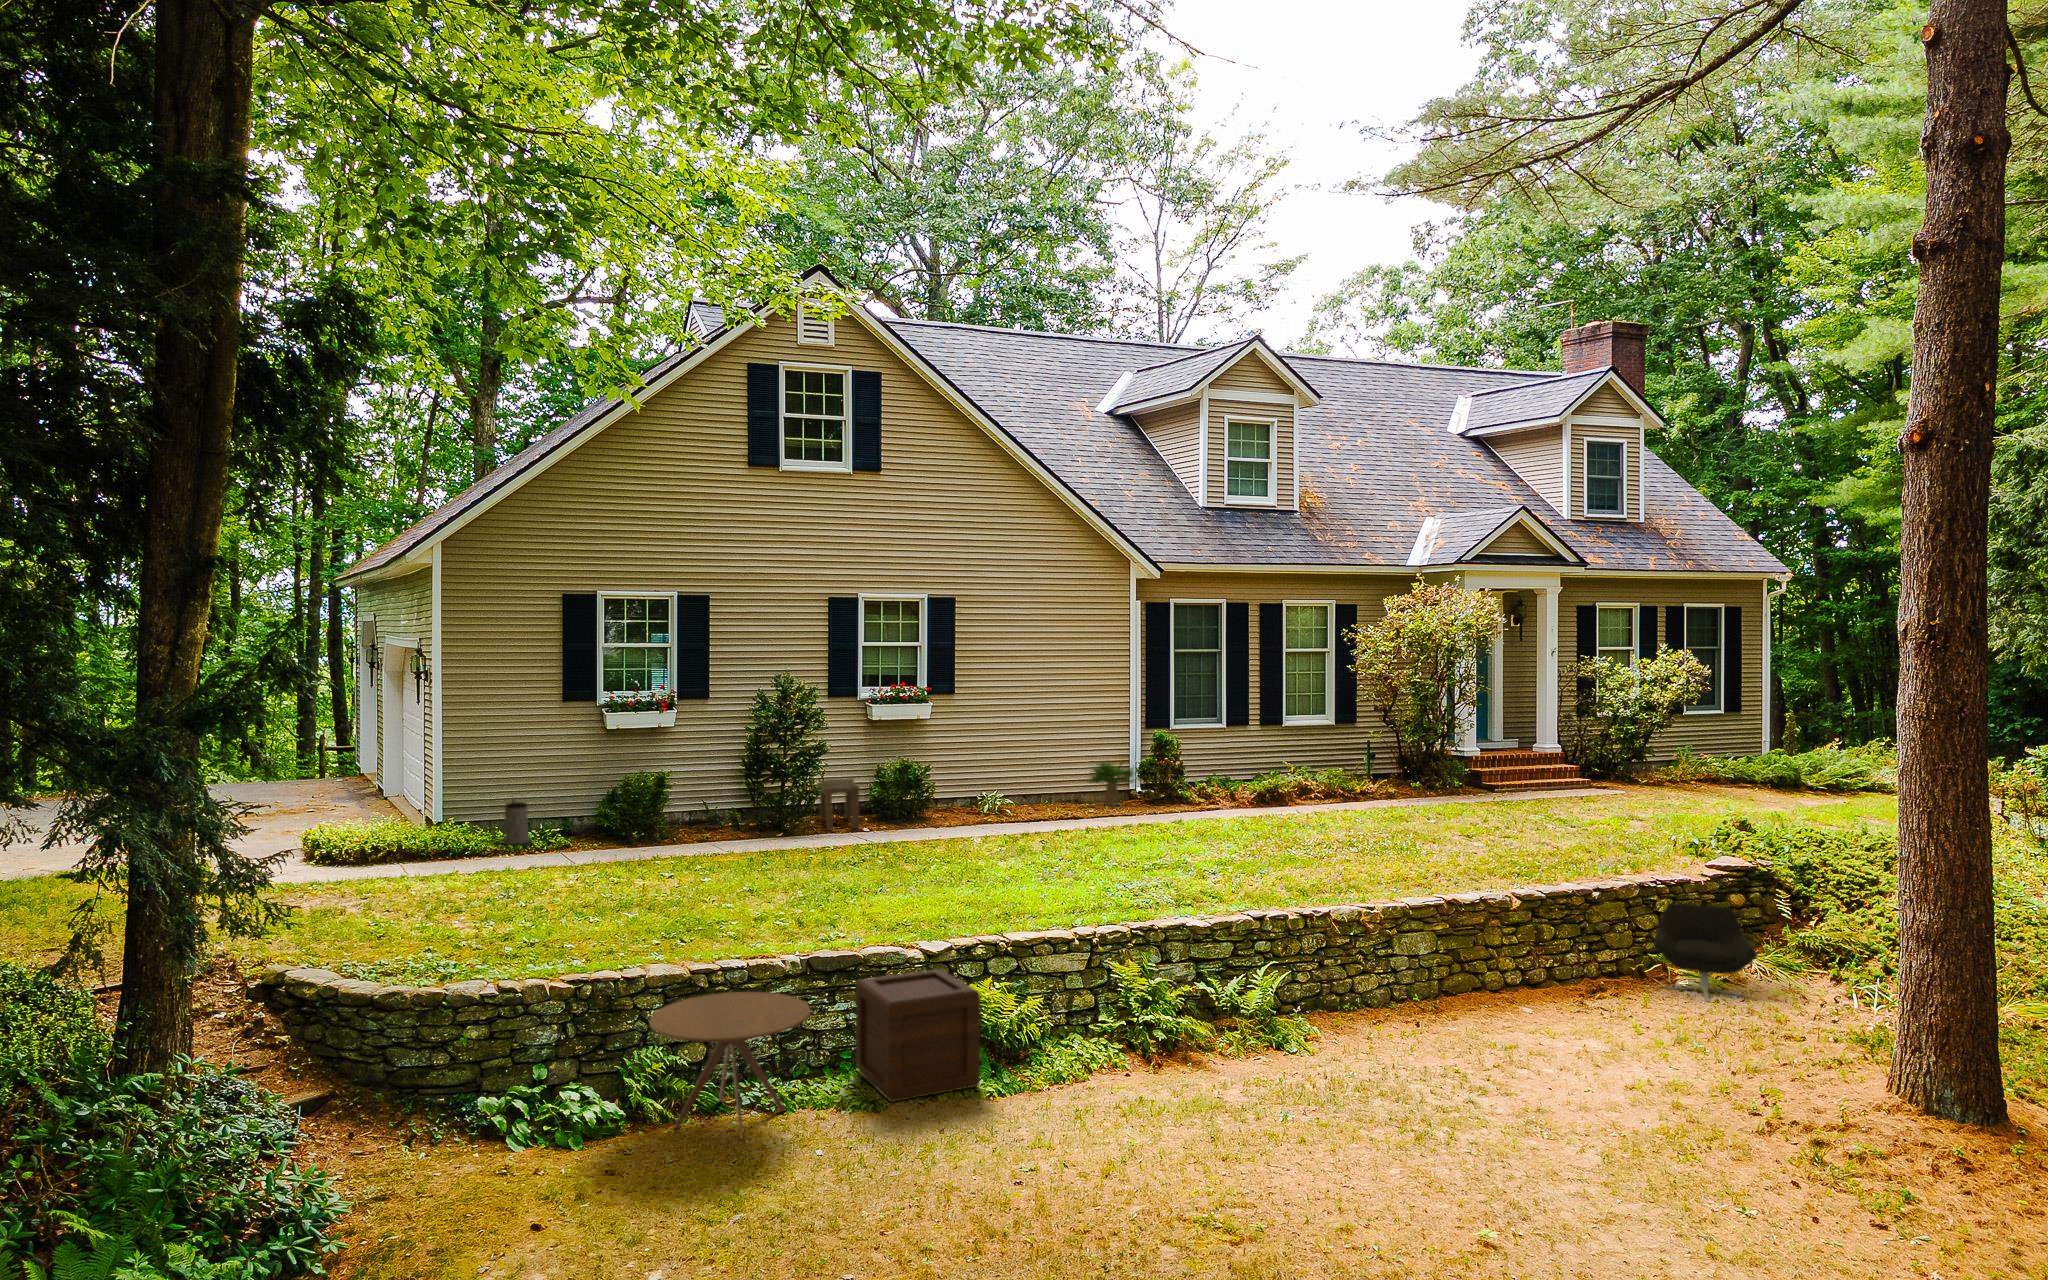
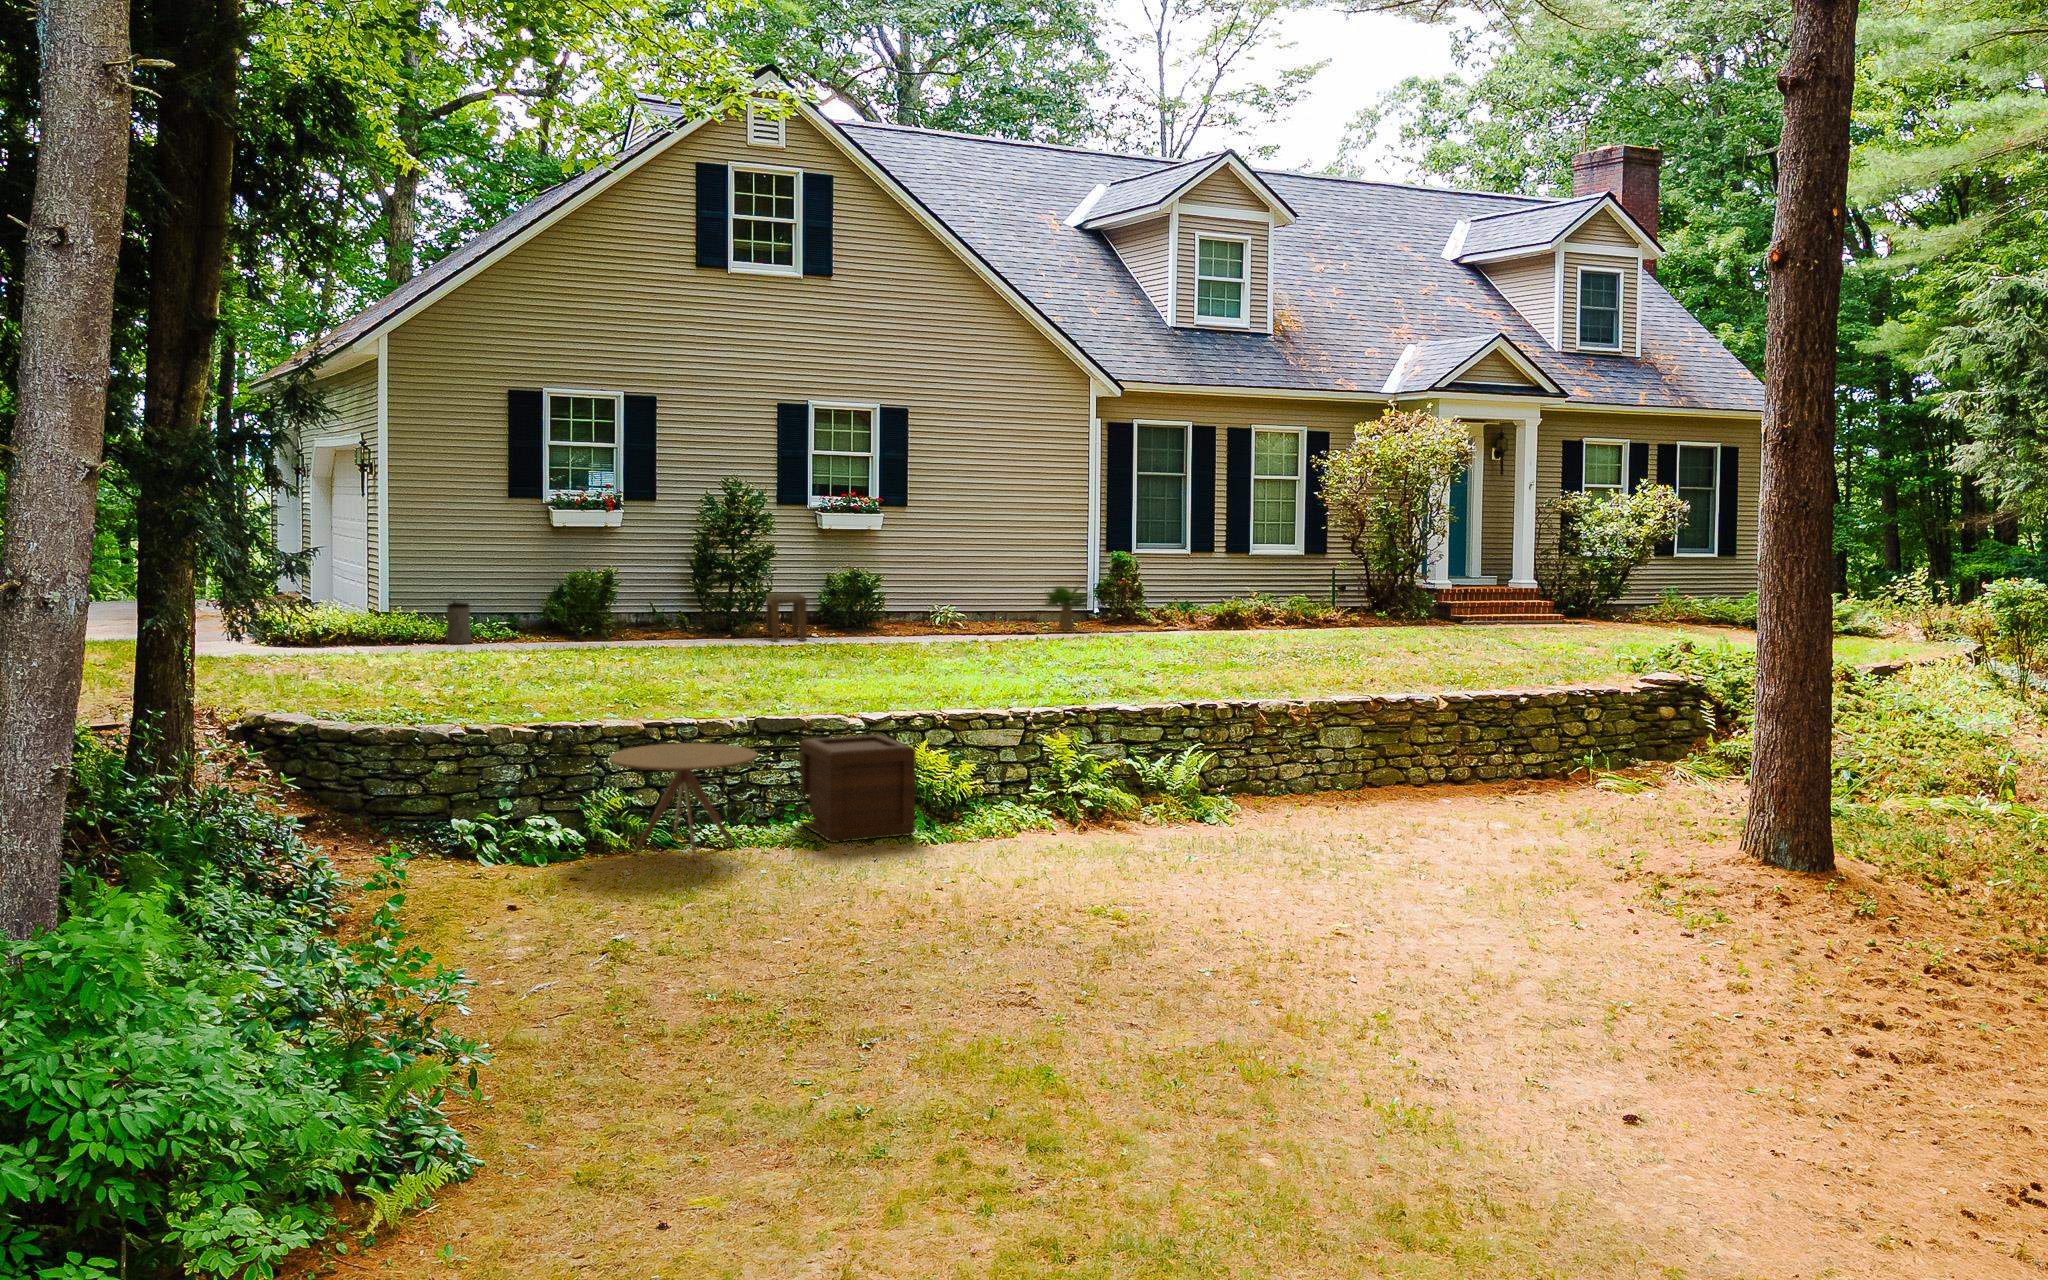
lounge chair: present [1654,903,1758,1002] -> none [1570,709,1665,796]

